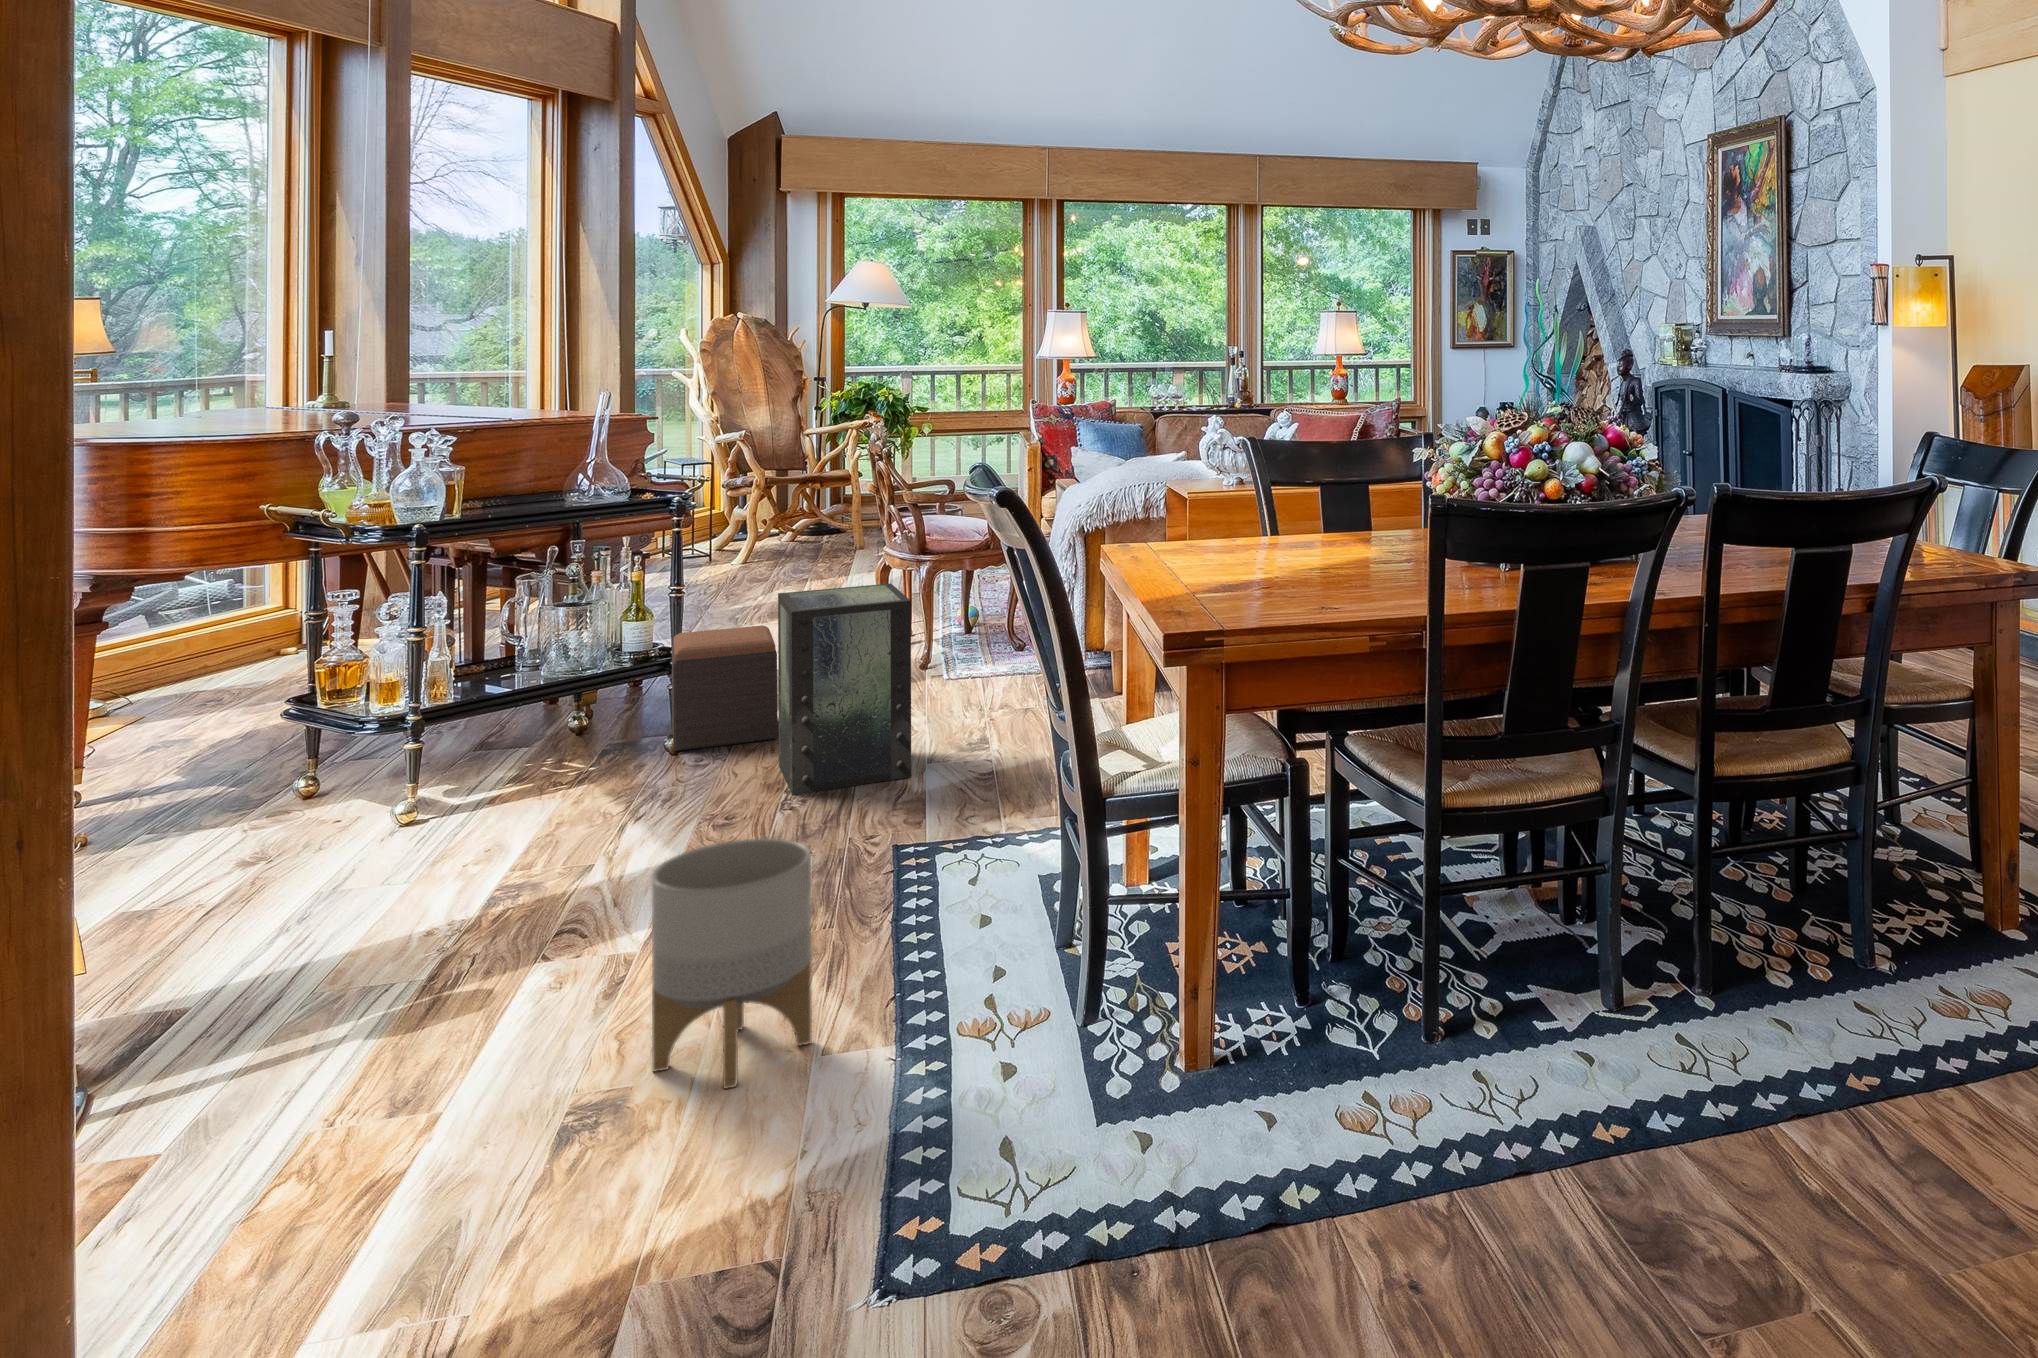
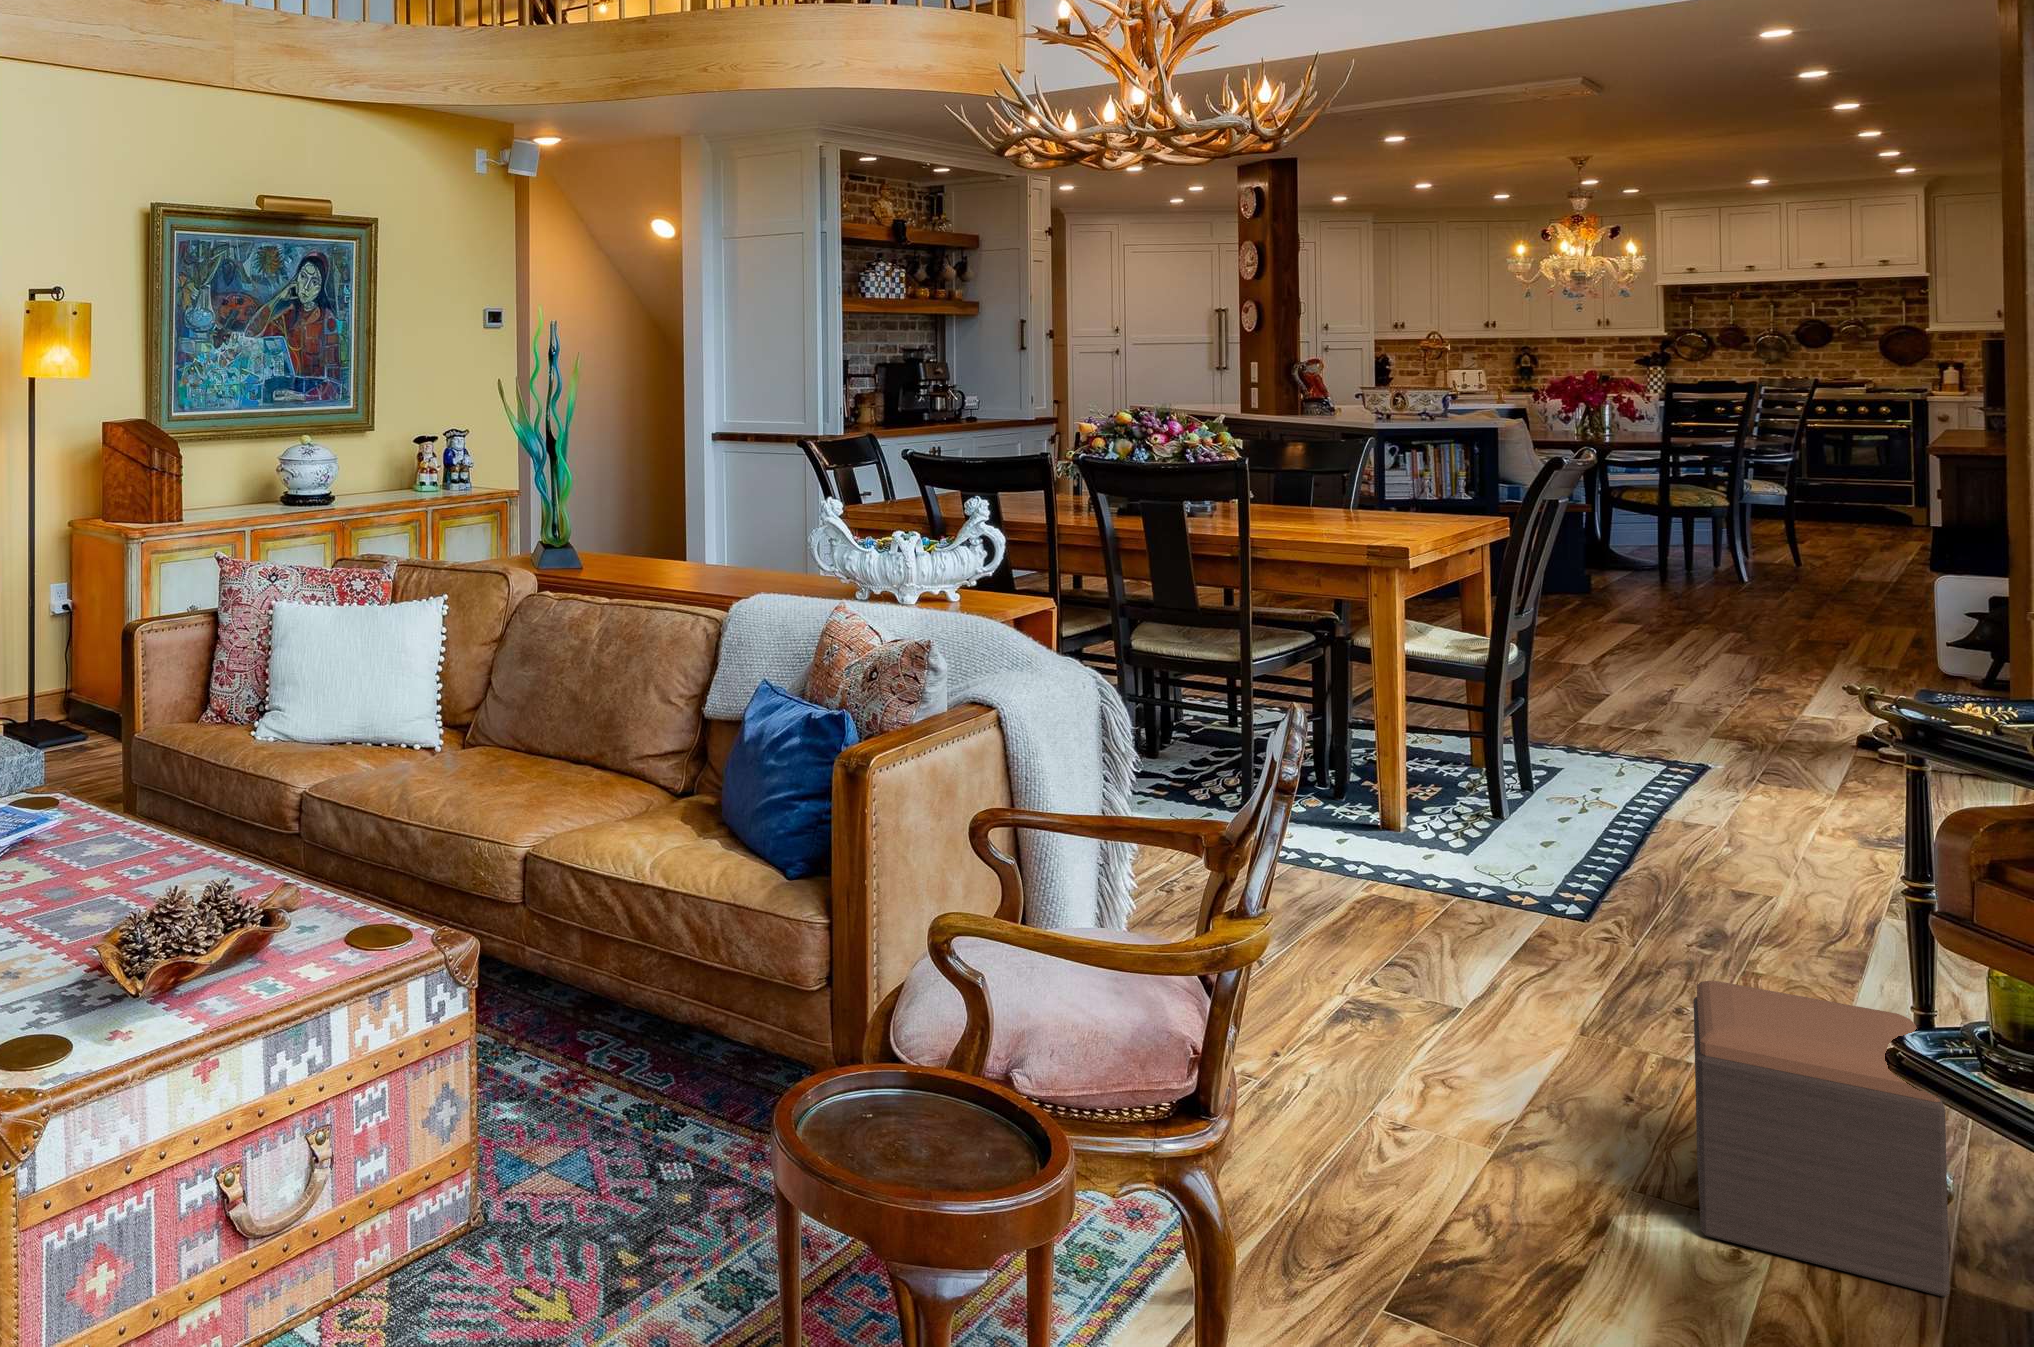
storage box: present [778,583,911,795] -> none [1499,751,1706,1092]
planter: present [652,838,812,1089] -> none [1722,699,1845,850]

